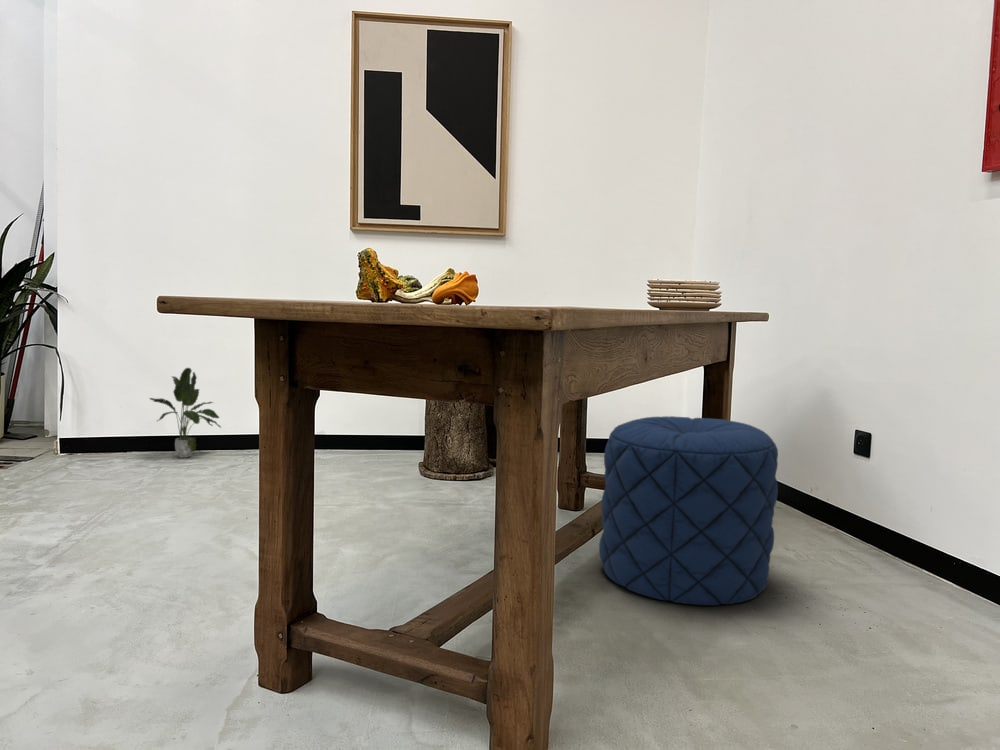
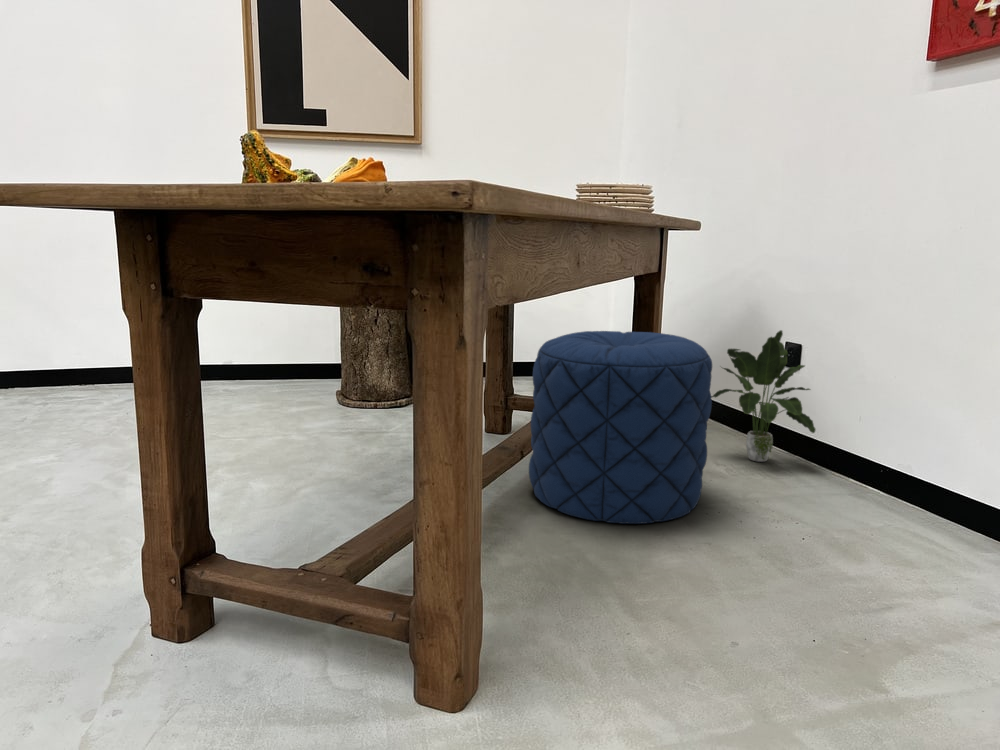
potted plant: present [150,368,220,458] -> present [711,330,815,462]

